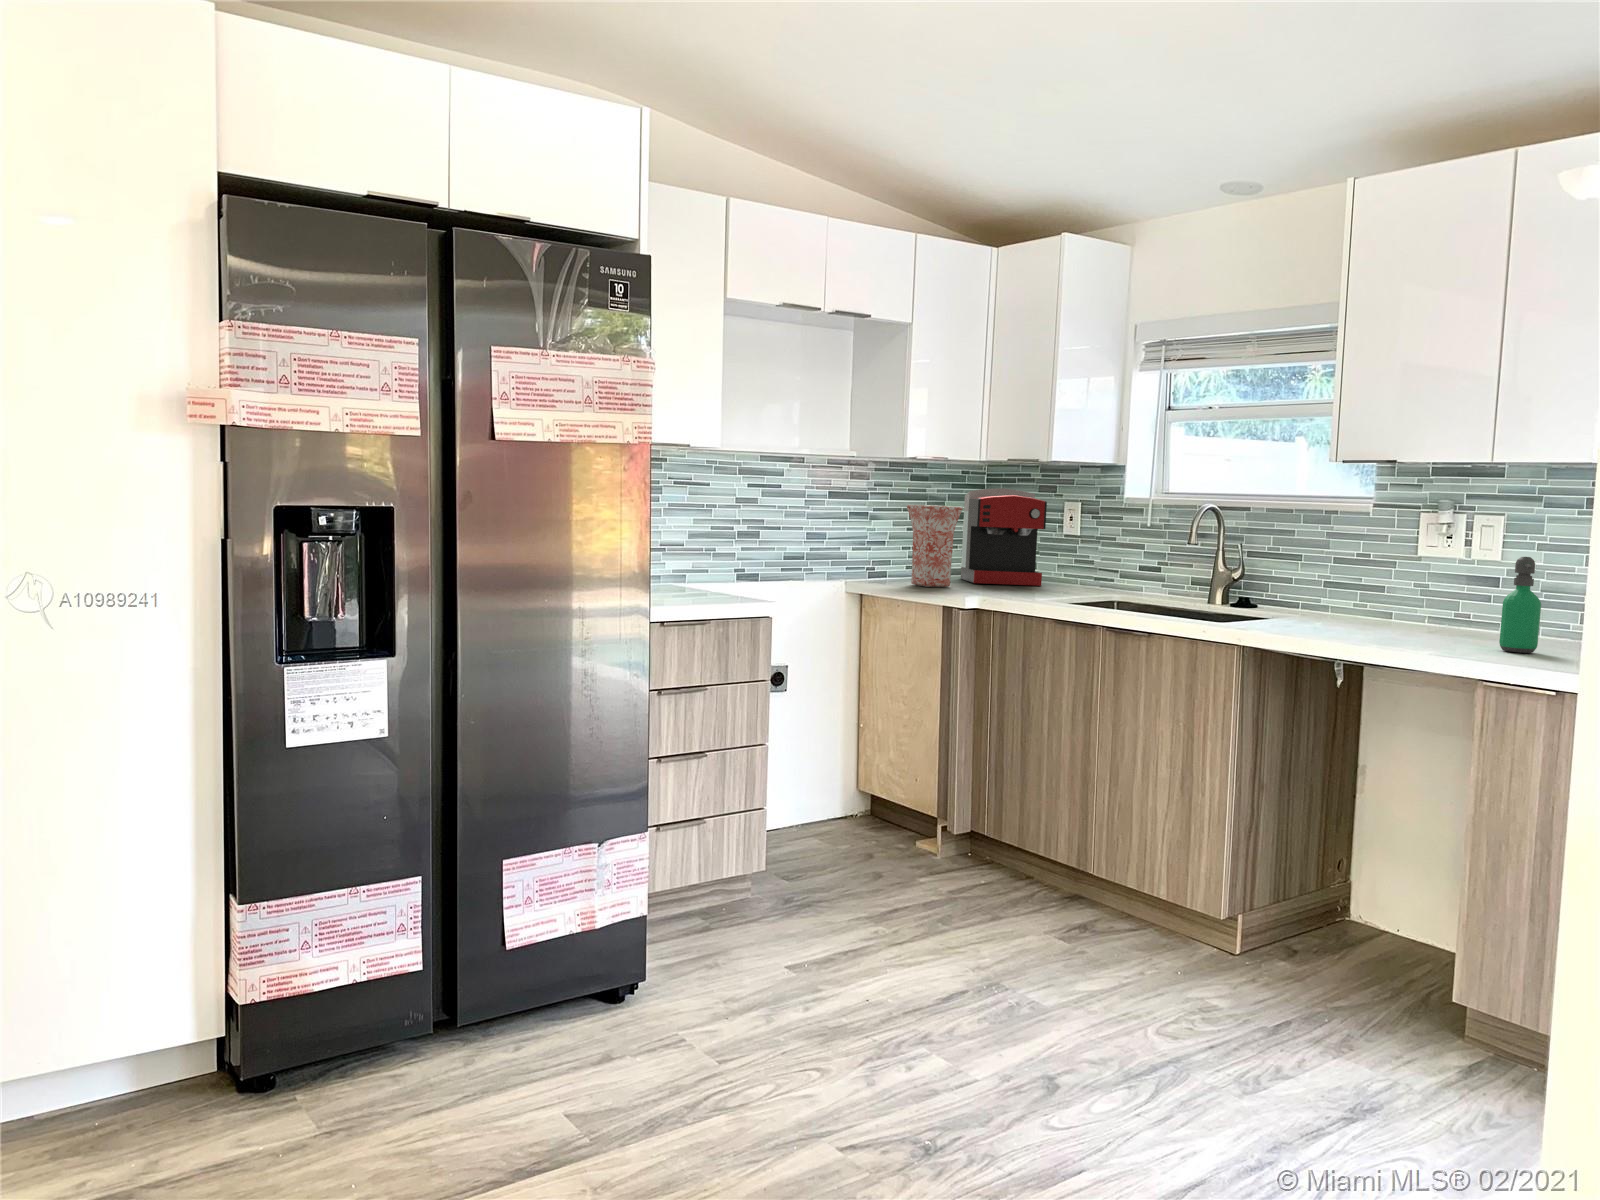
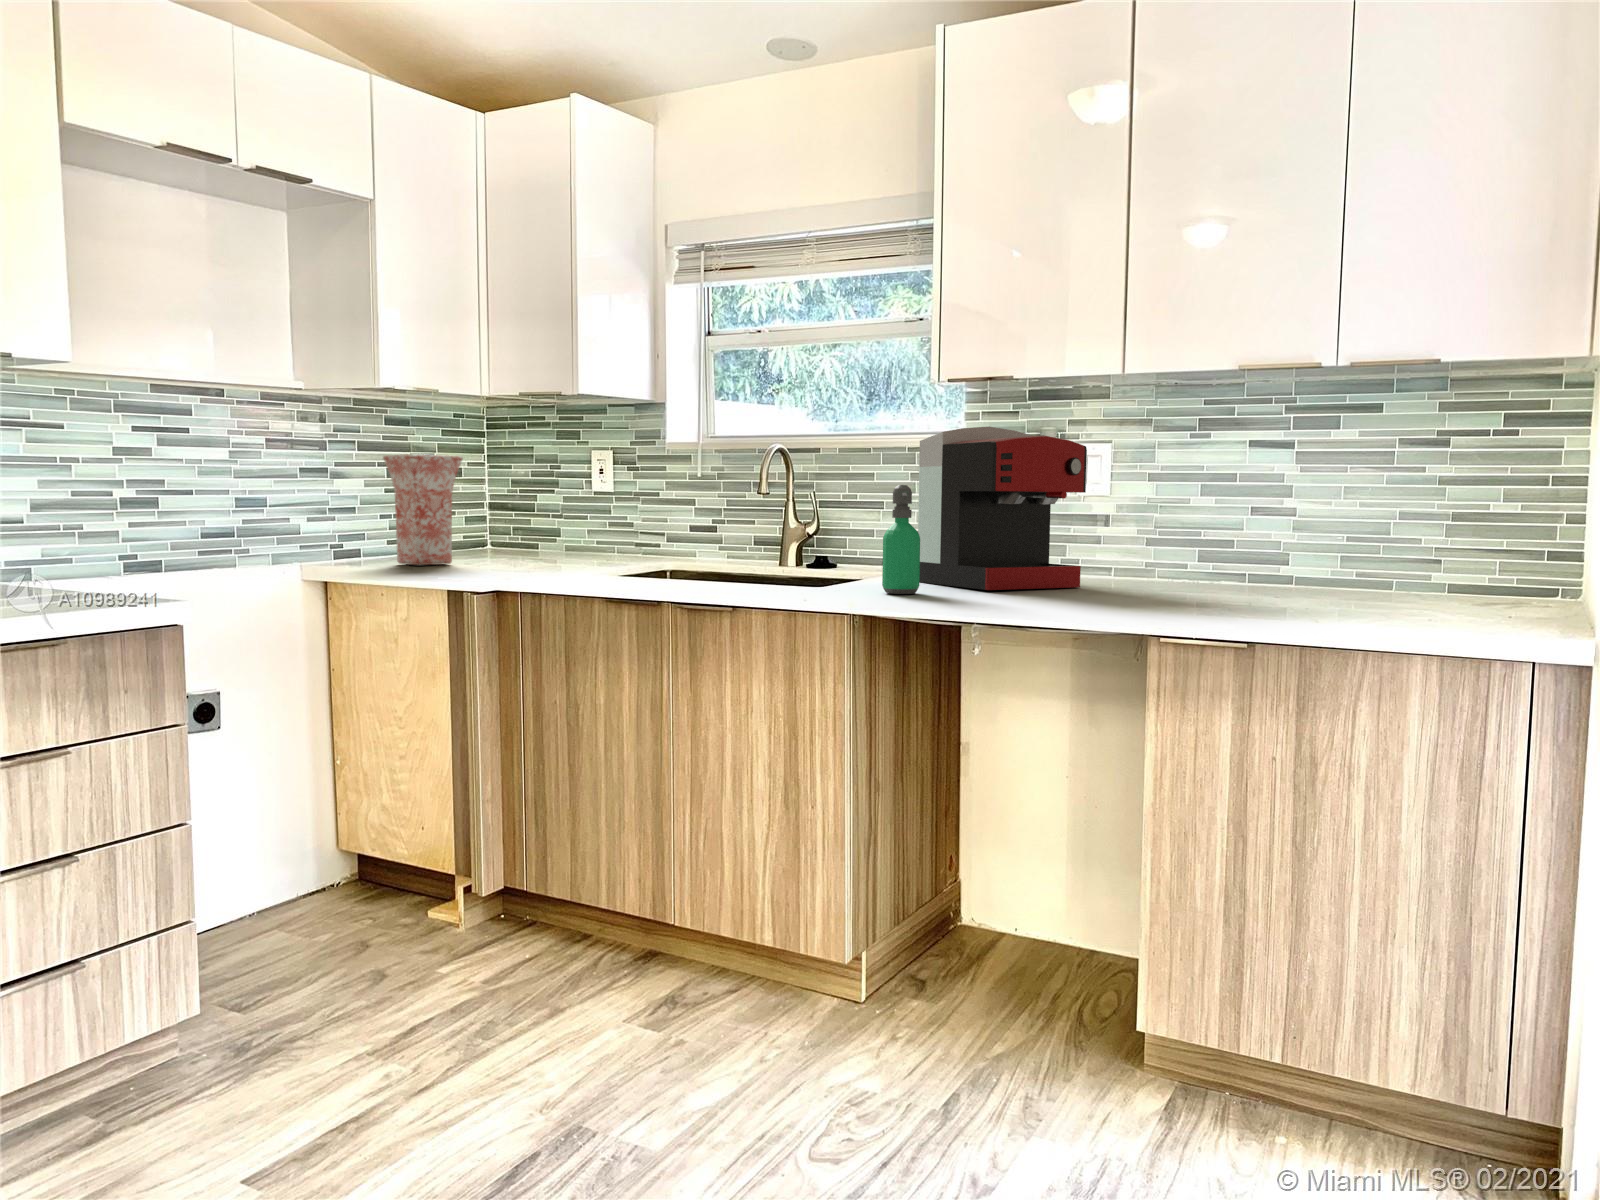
coffee maker: present [961,488,1047,586] -> present [918,427,1087,590]
soap dispenser: present [1499,557,1541,653] -> present [882,485,920,594]

